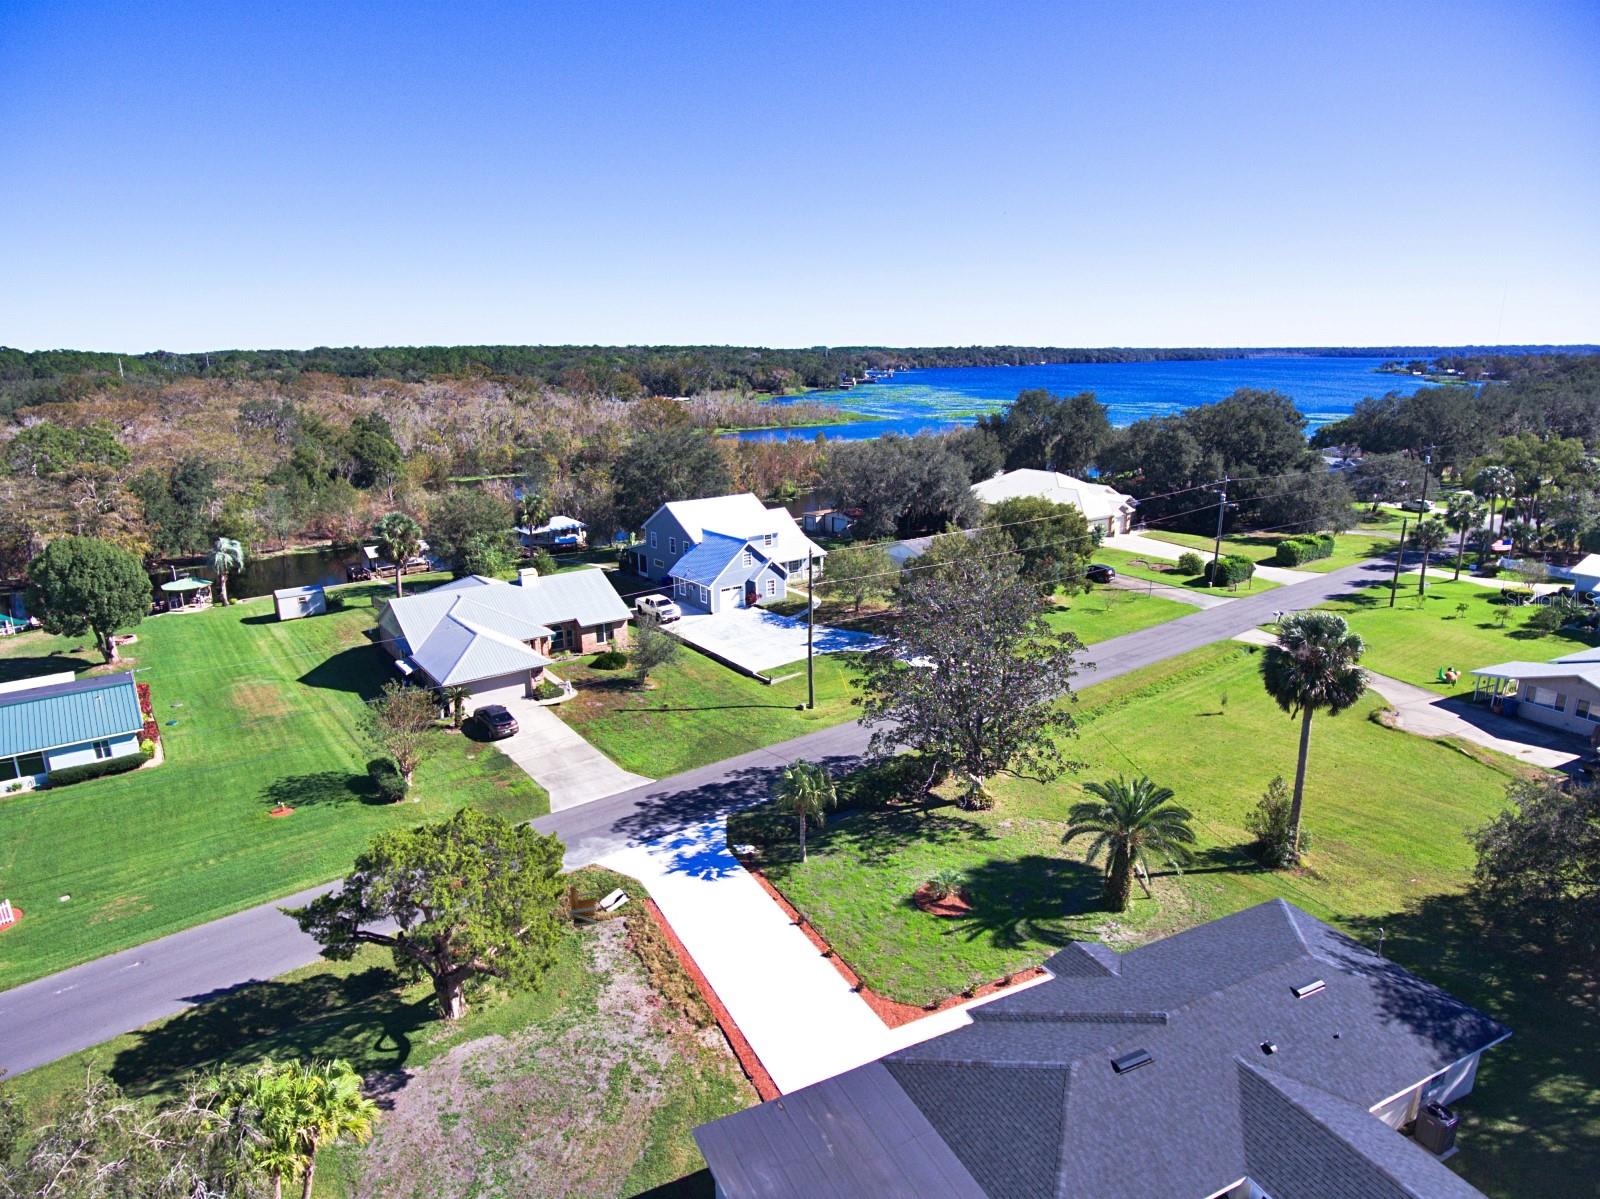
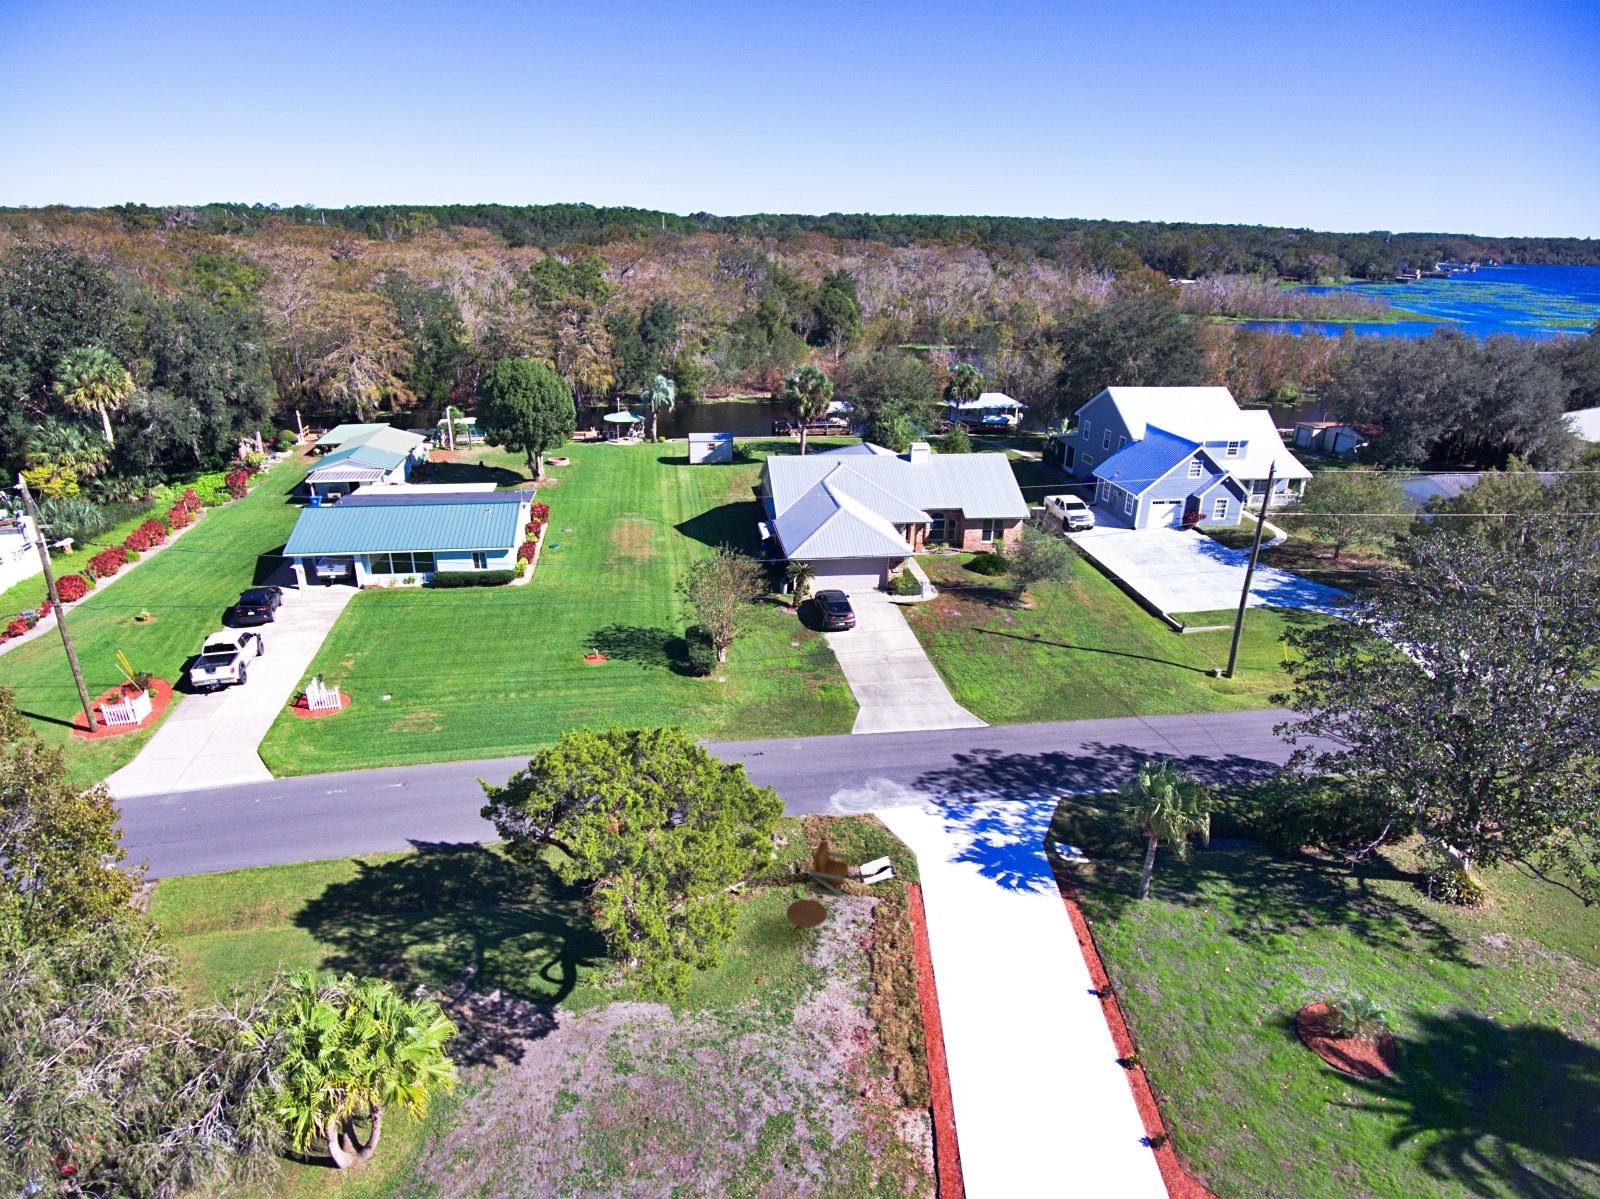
round table: none [564,928,597,964] -> present [786,899,827,937]

